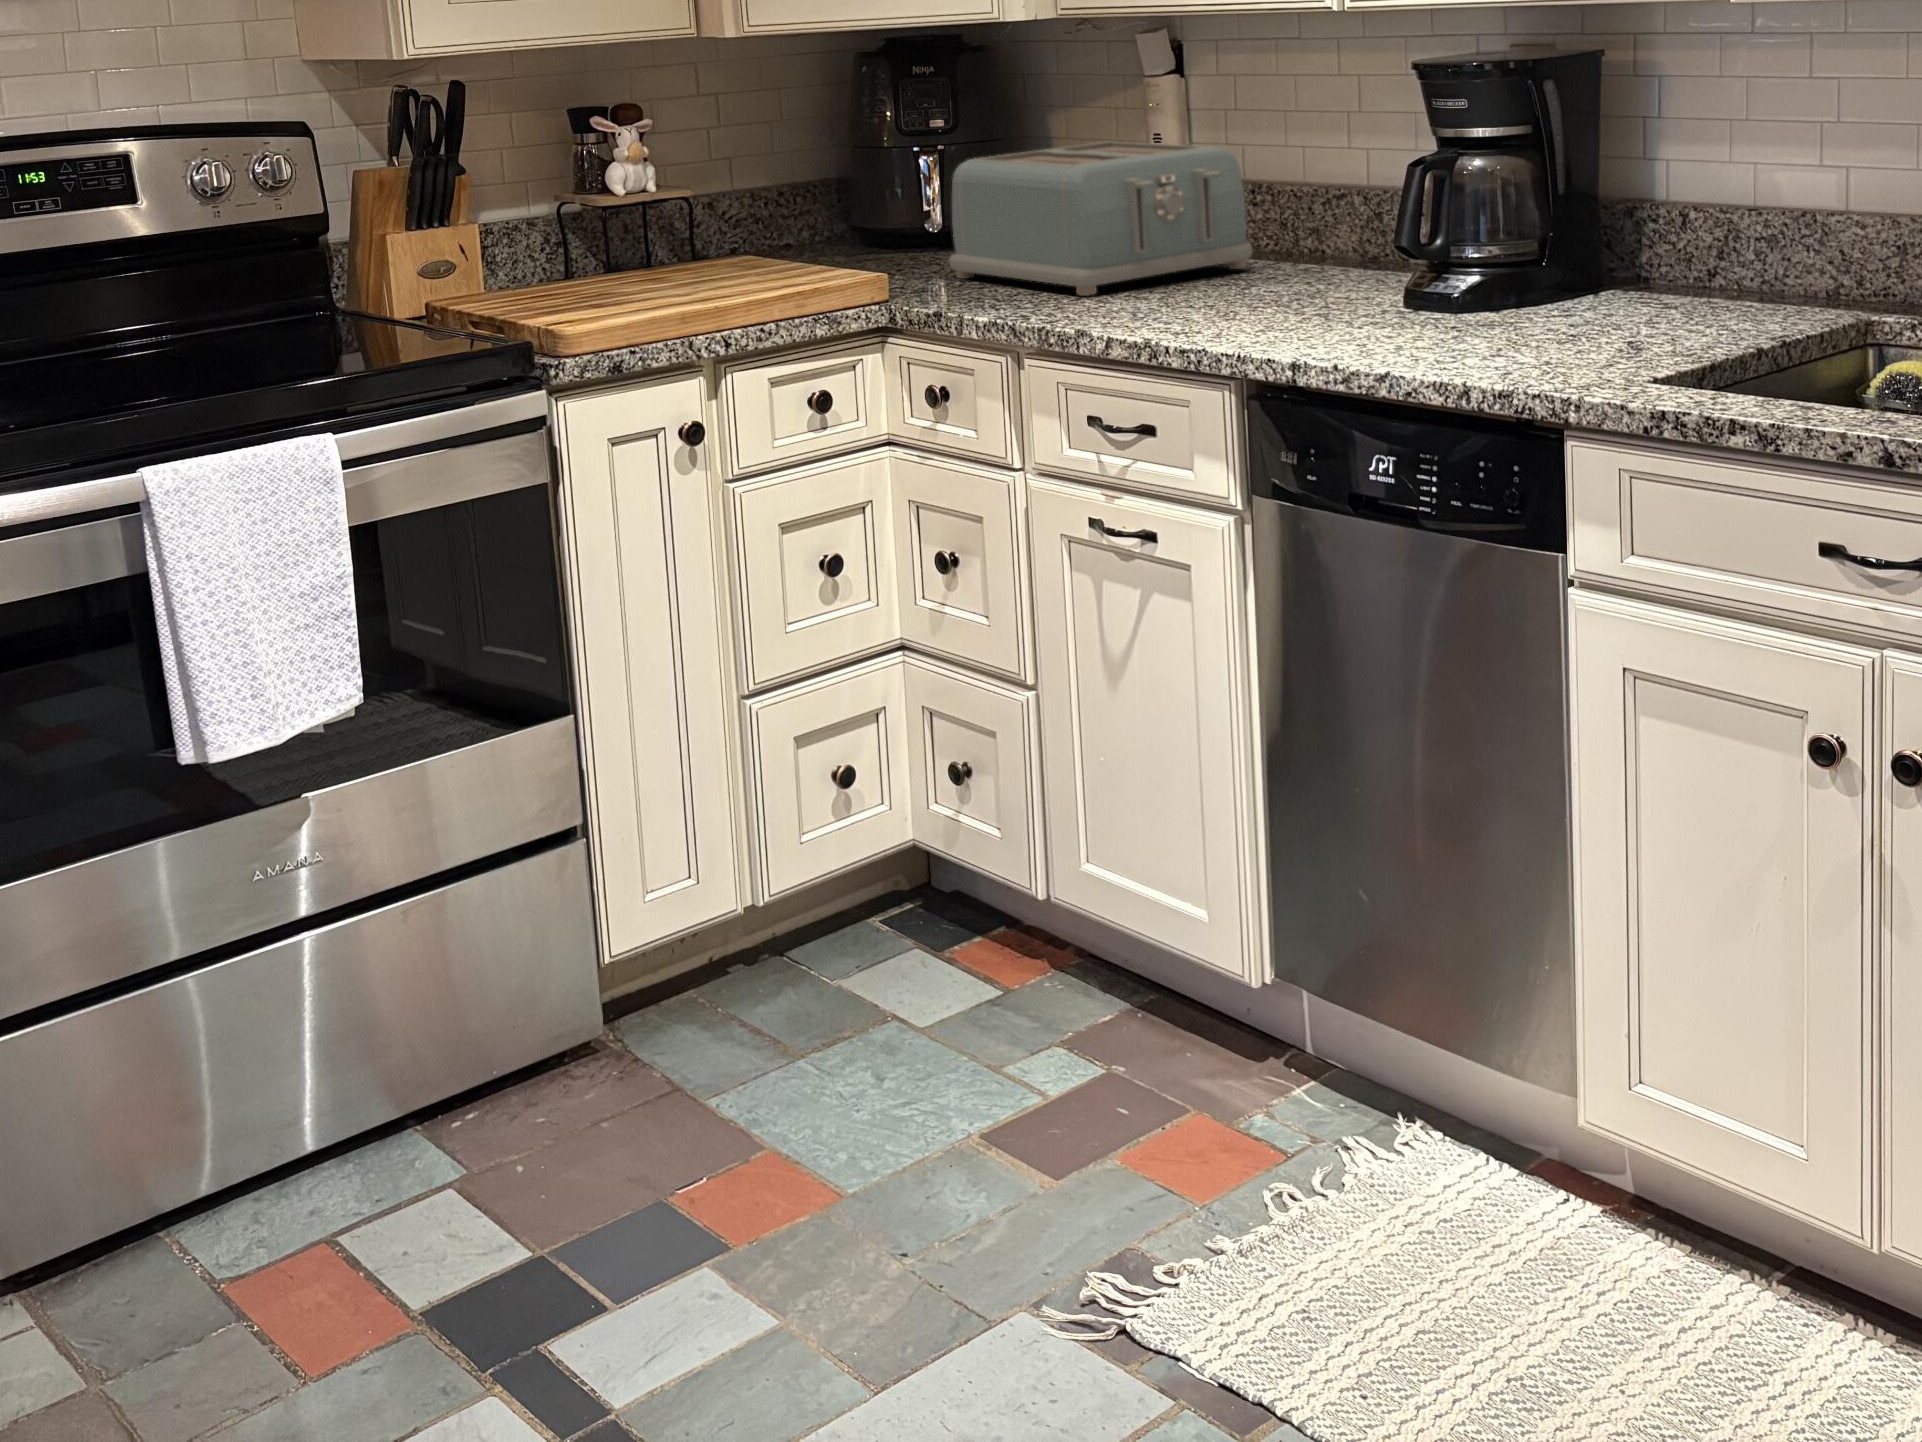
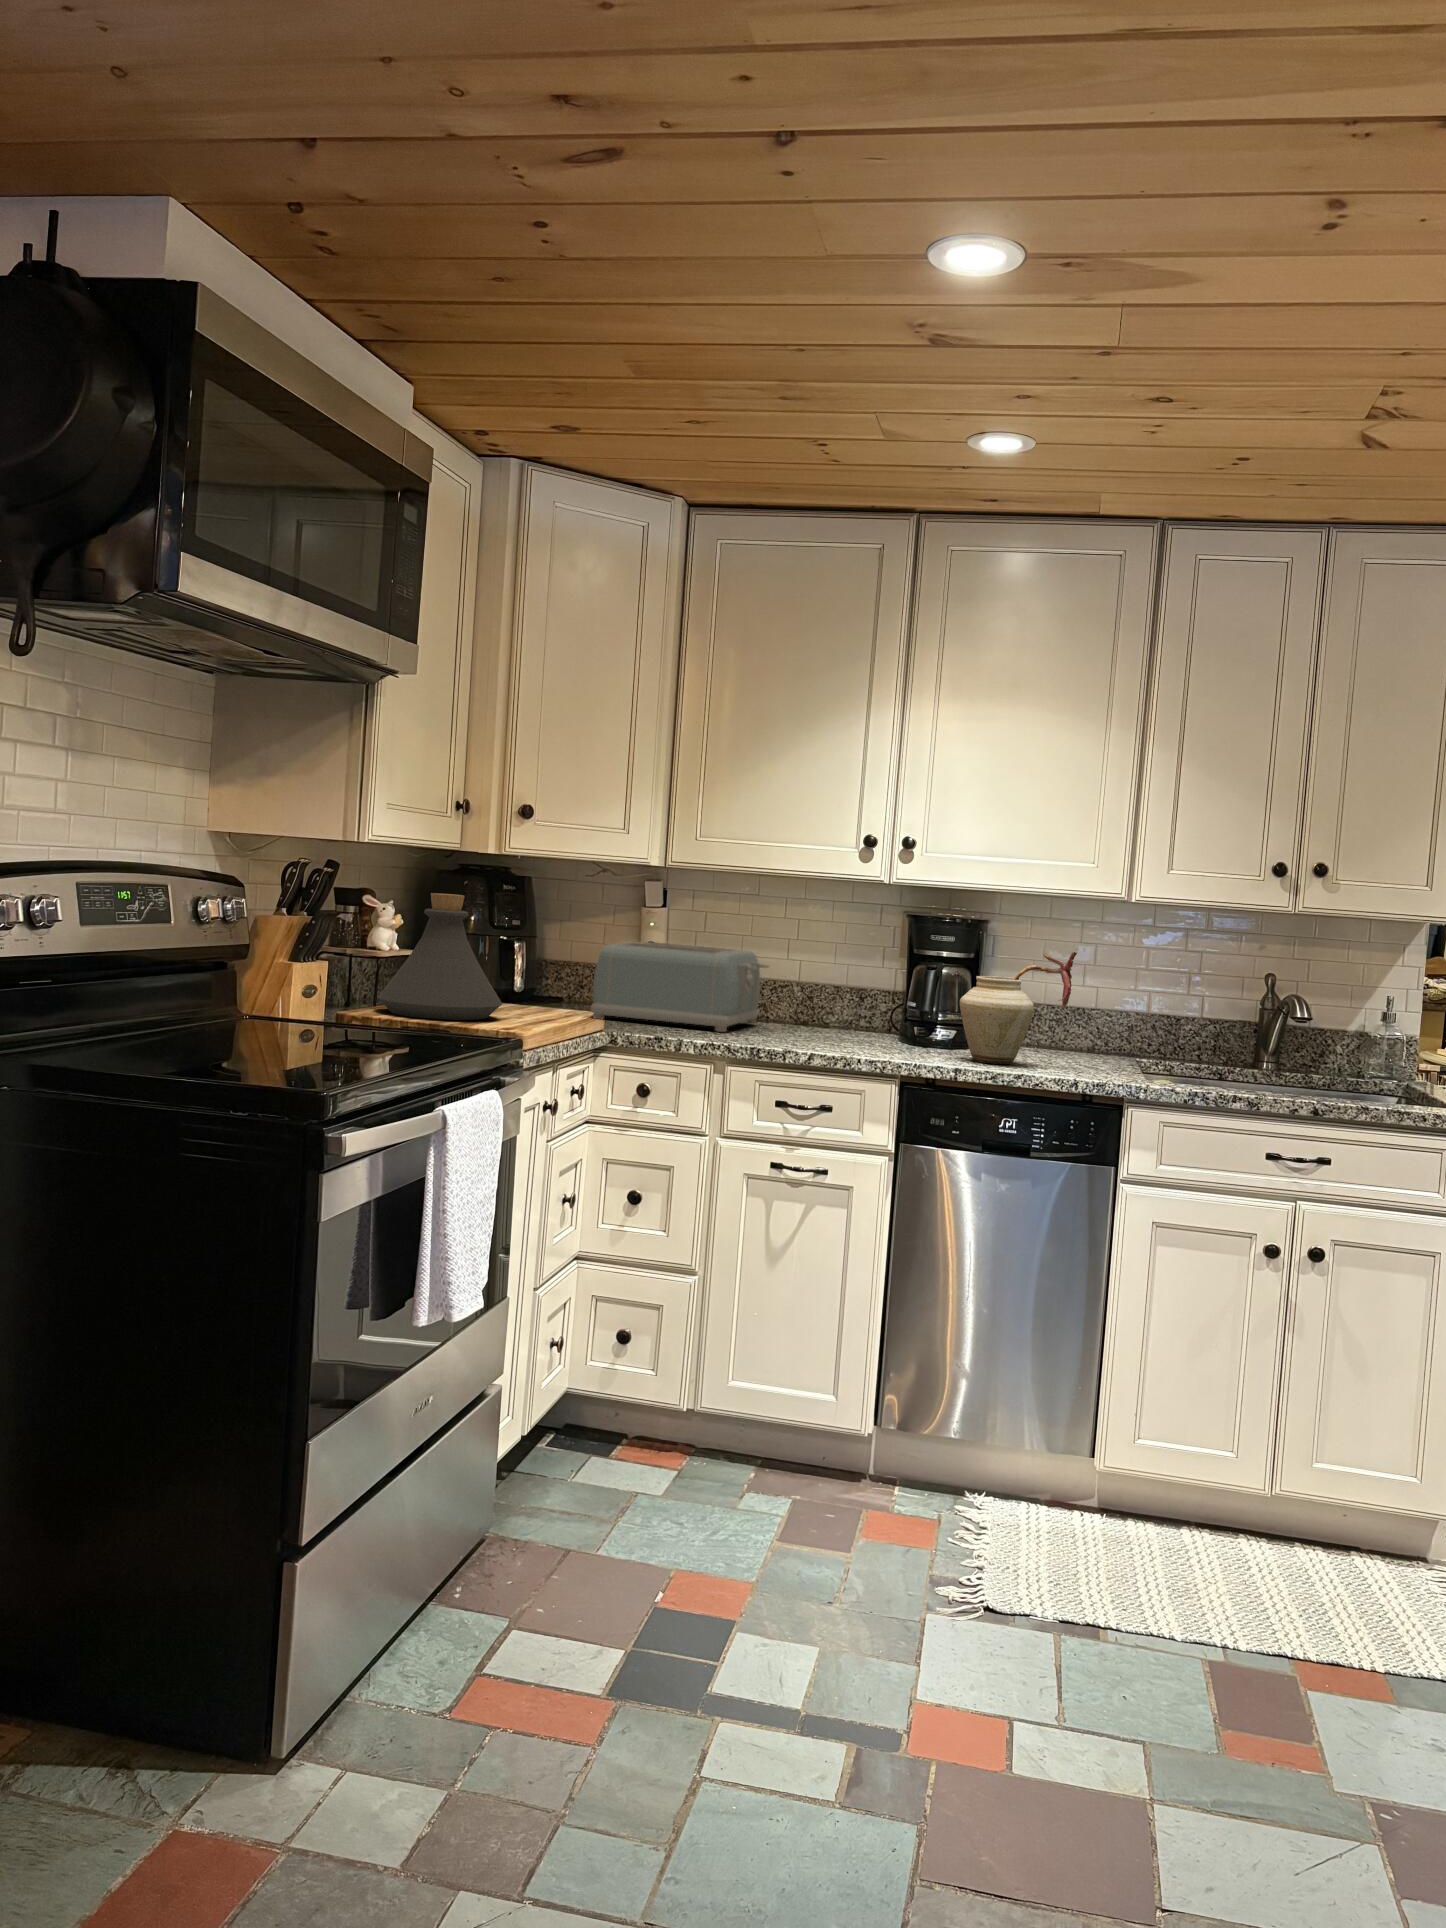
bottle: none [591,113,771,300] -> present [377,893,502,1020]
vase: none [1337,126,1553,350] -> present [960,952,1077,1064]

